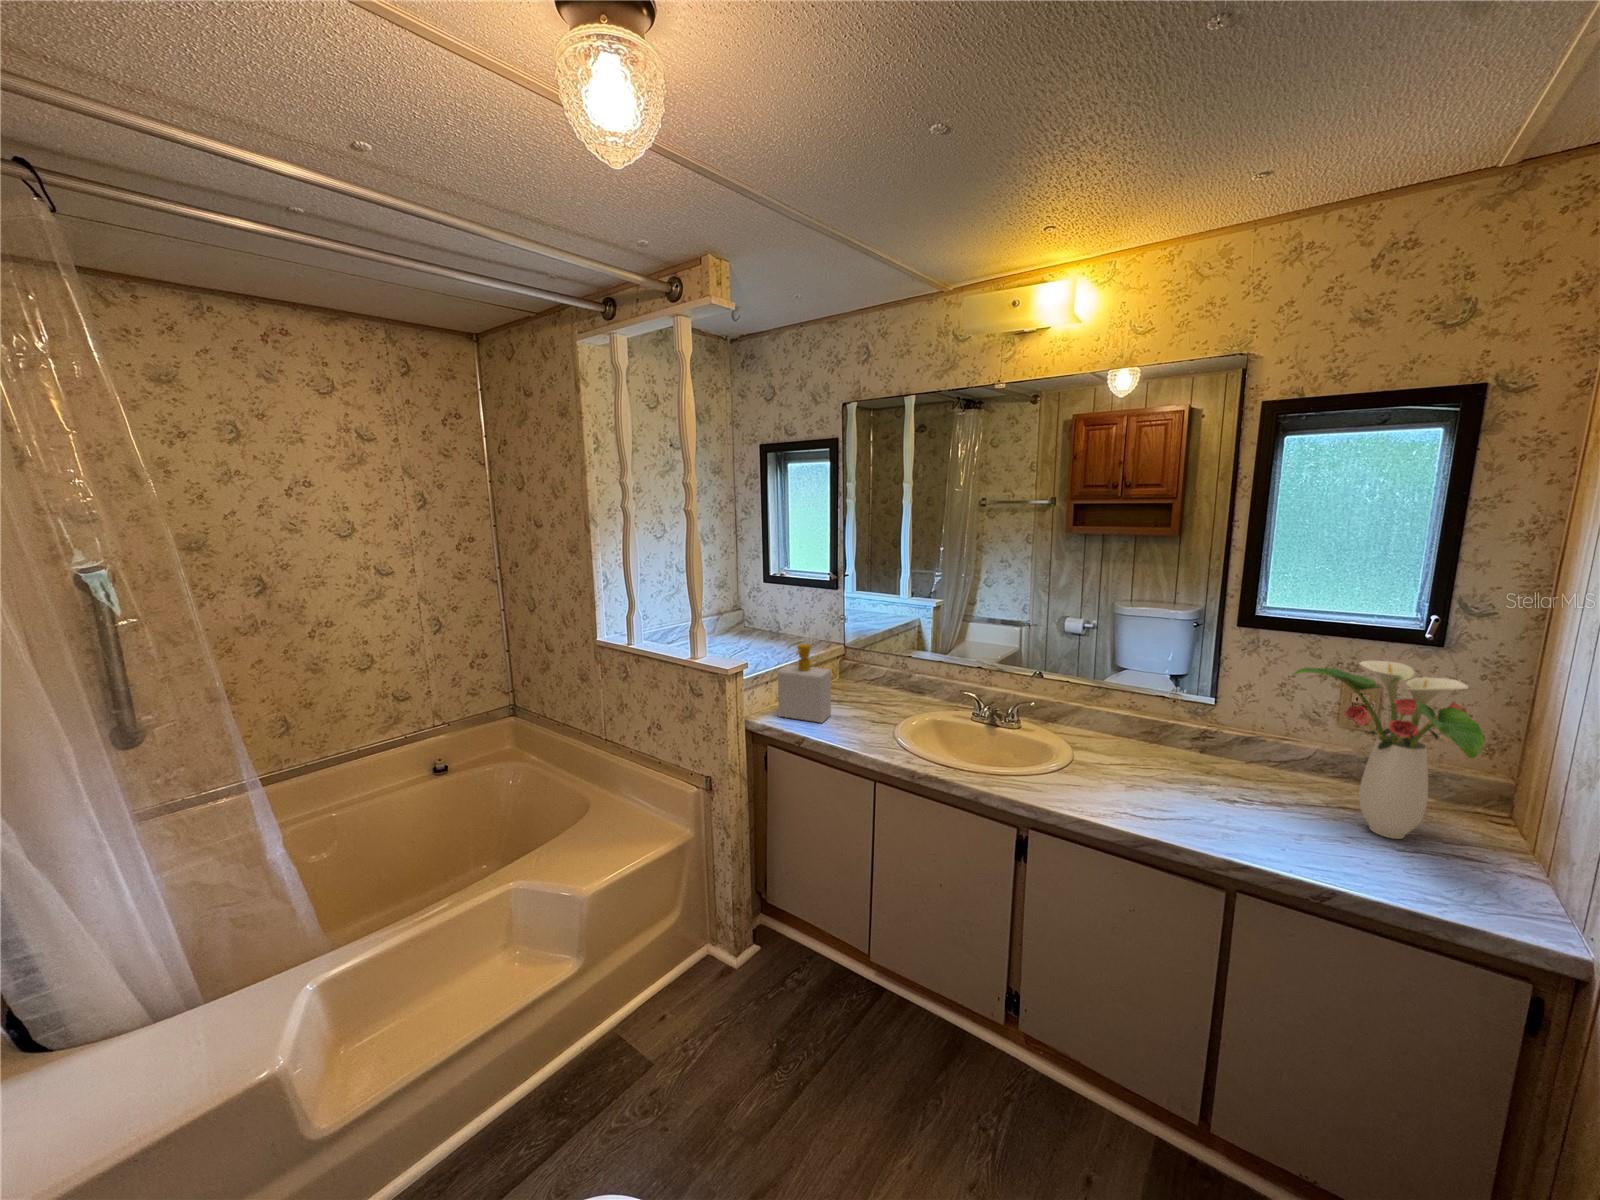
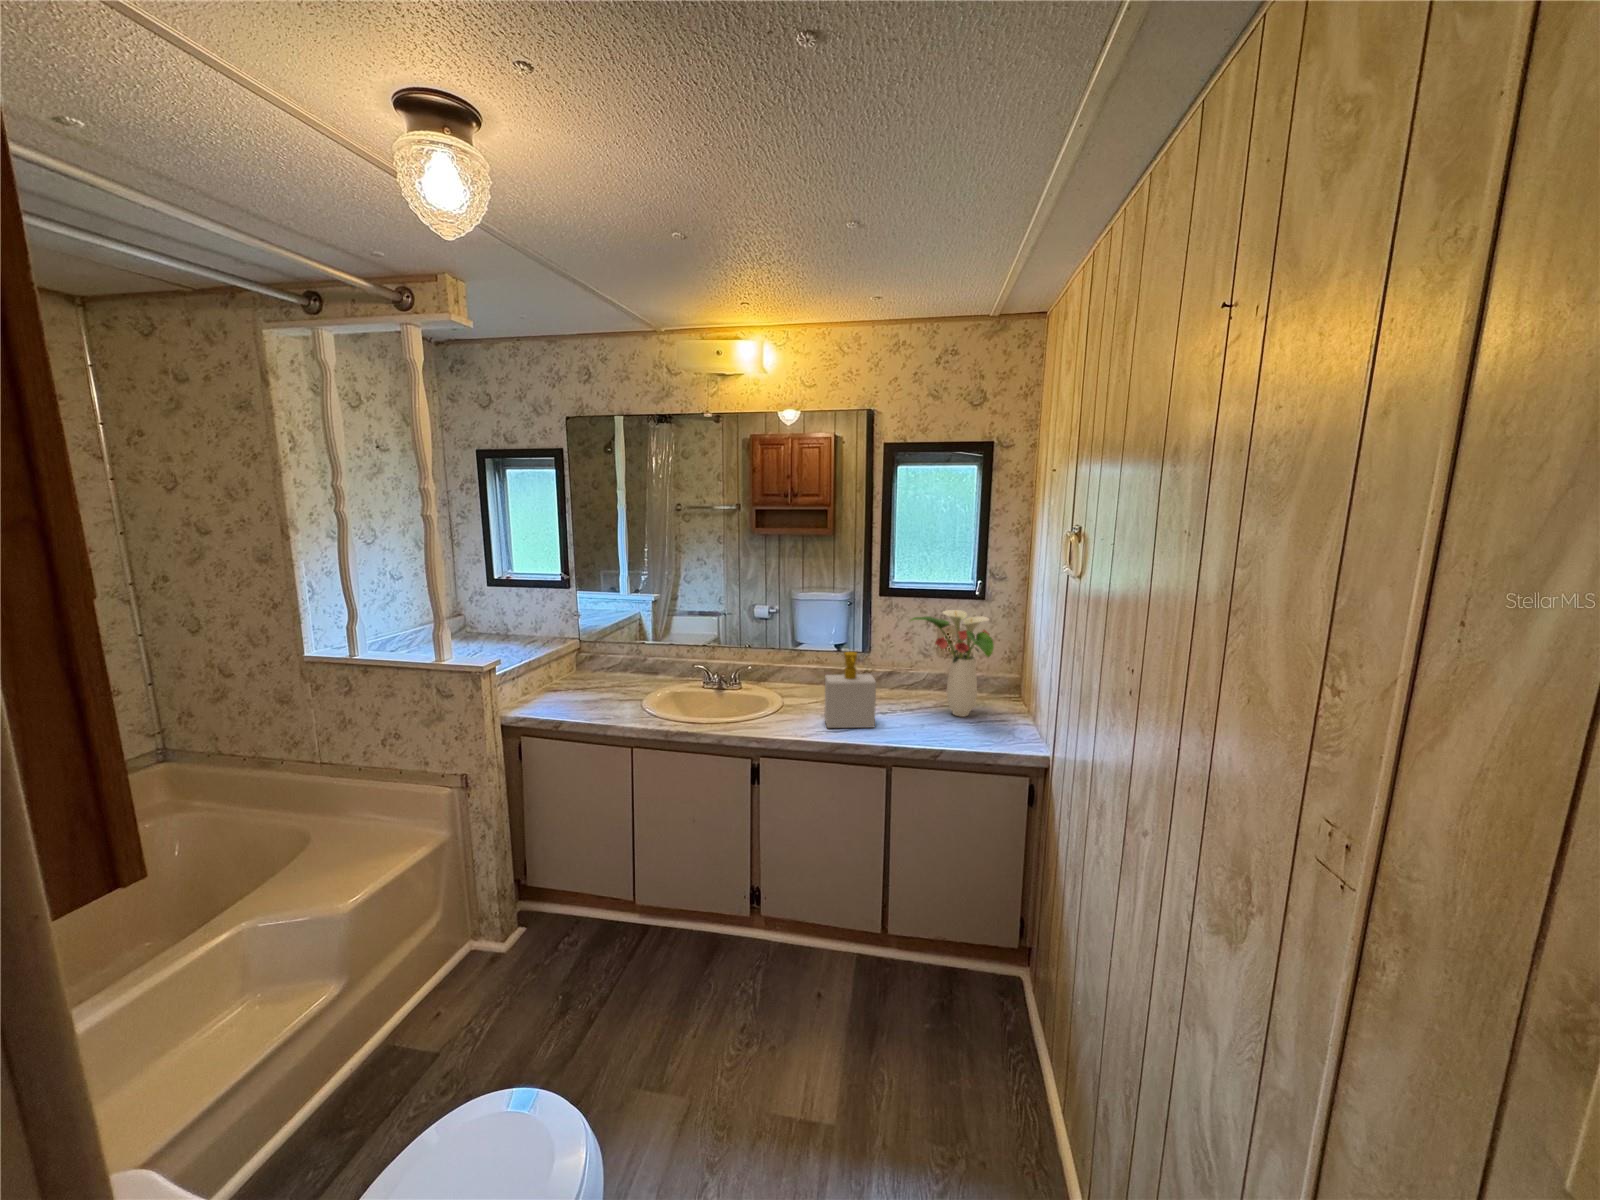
soap bottle: present [778,644,831,723] -> present [824,652,876,728]

